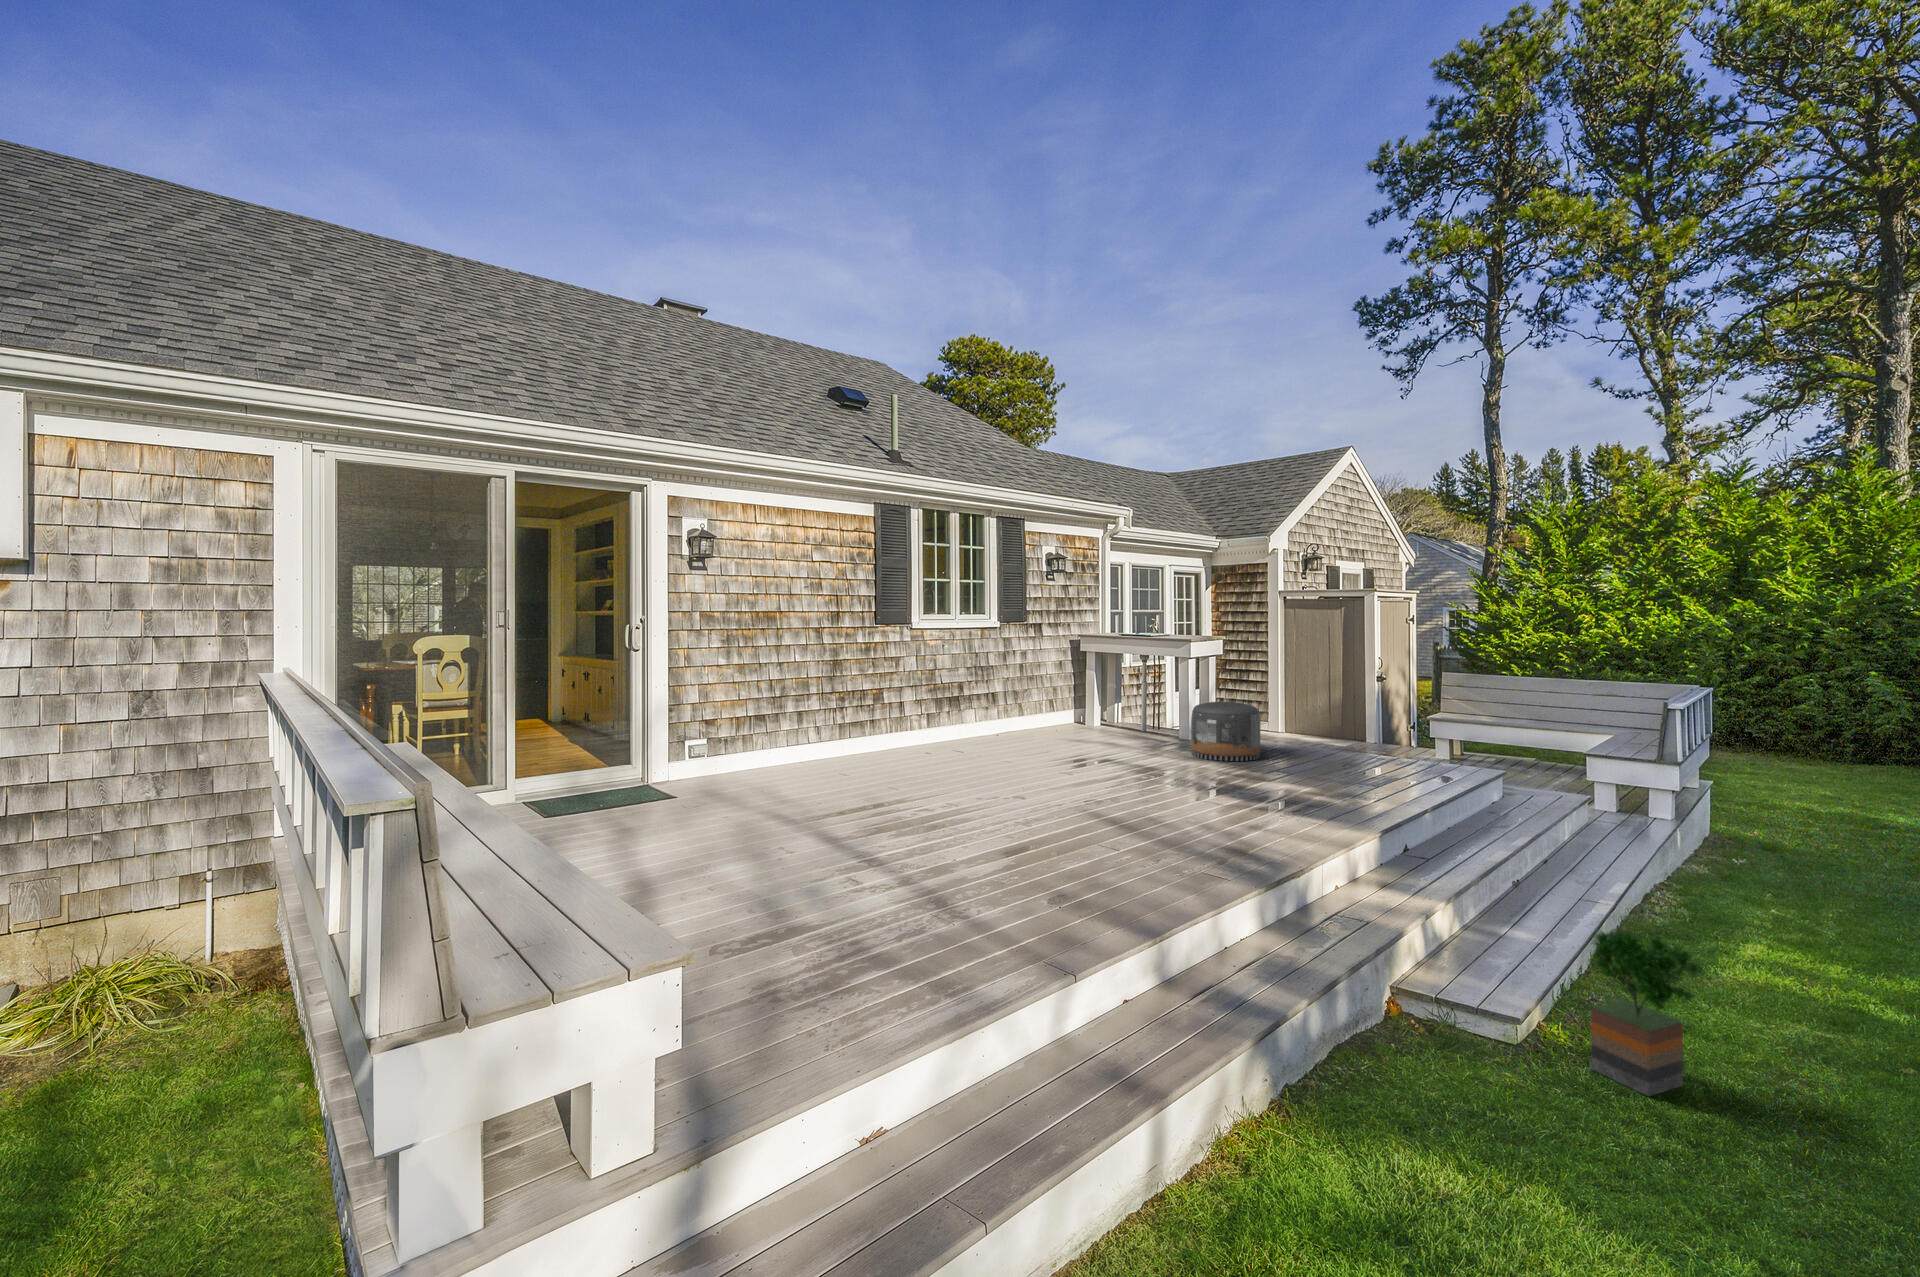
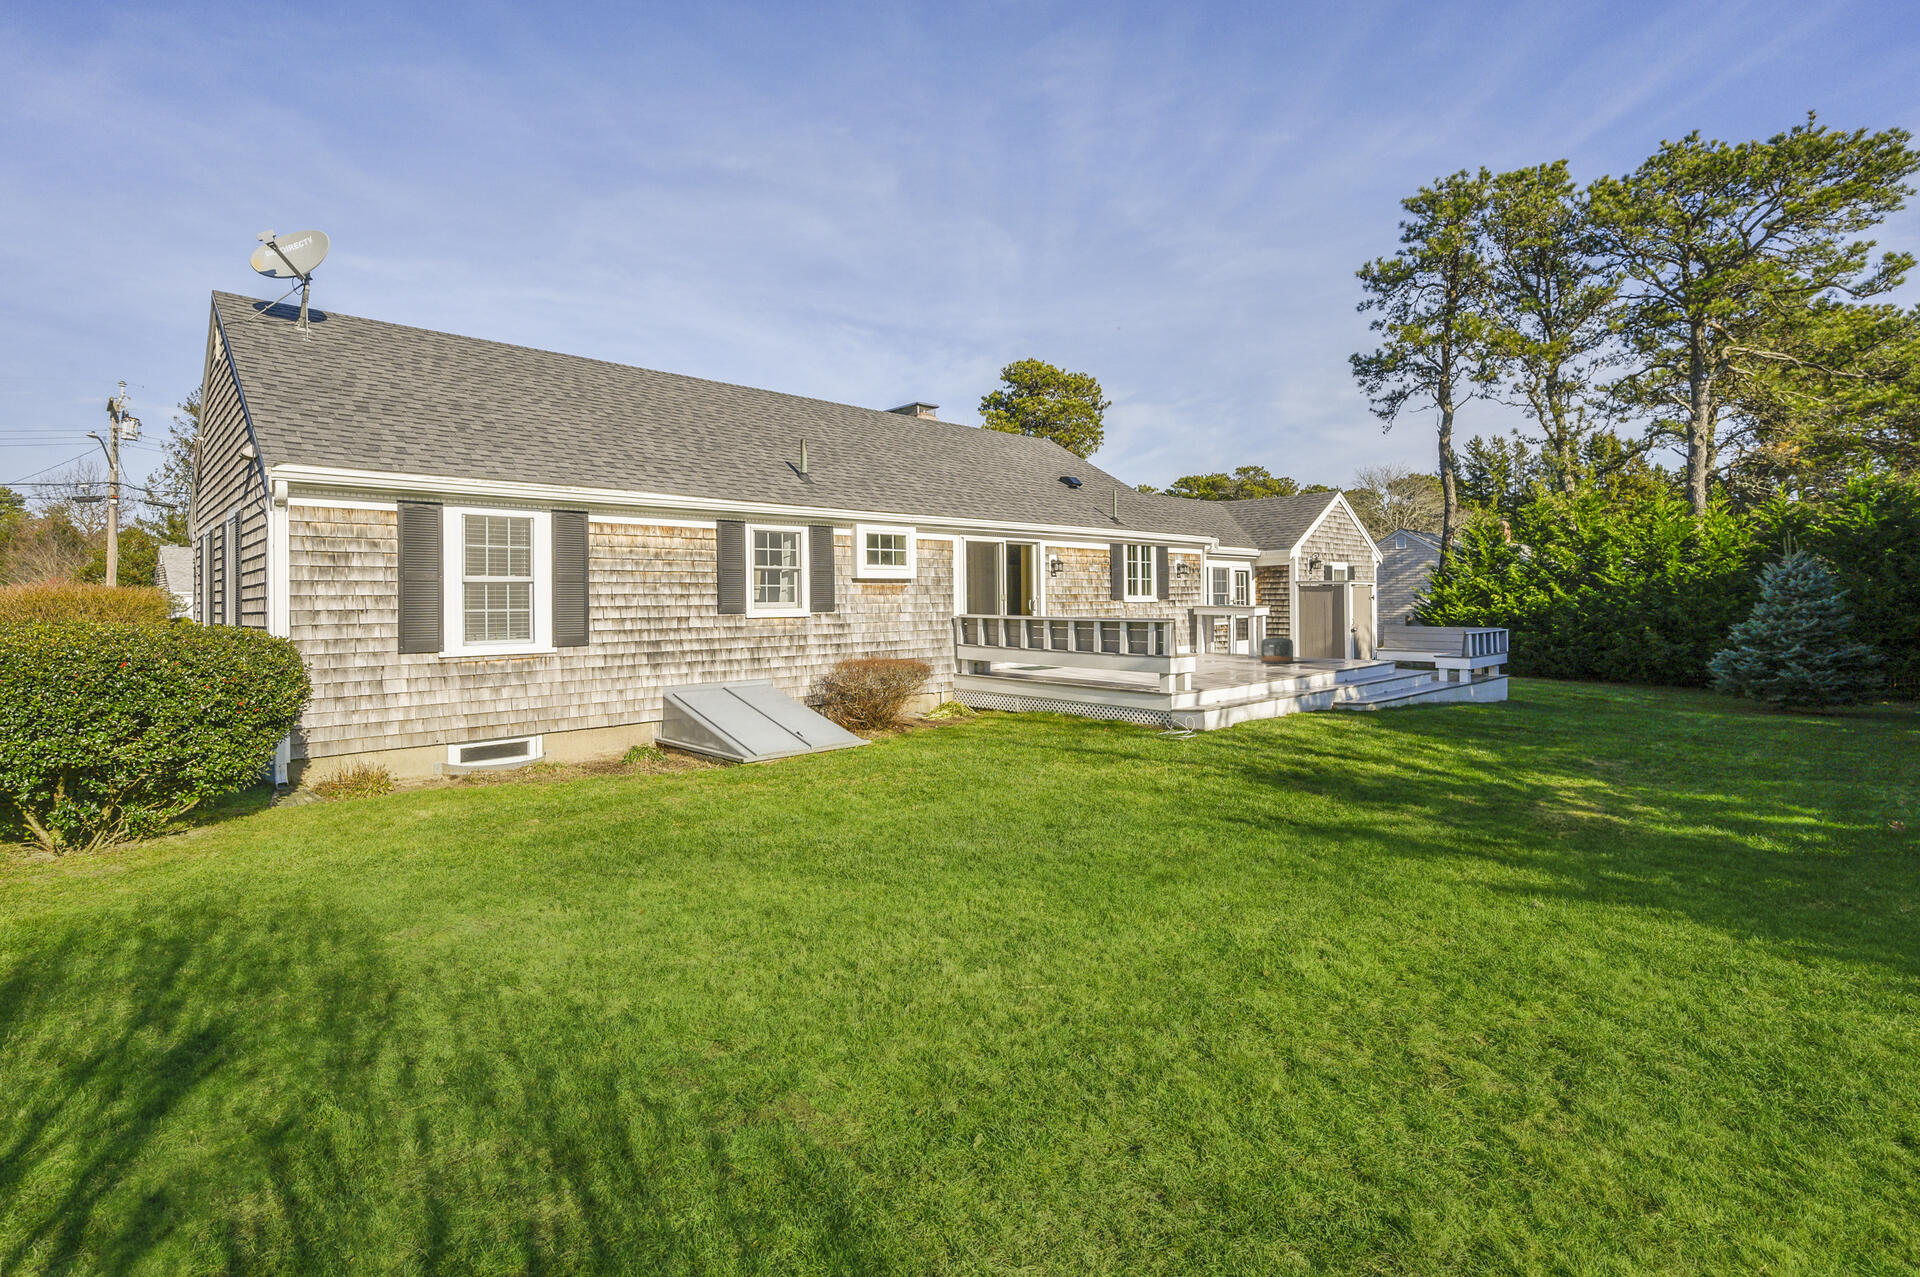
potted tree: present [1590,930,1706,1096] -> none [1384,681,1412,719]

